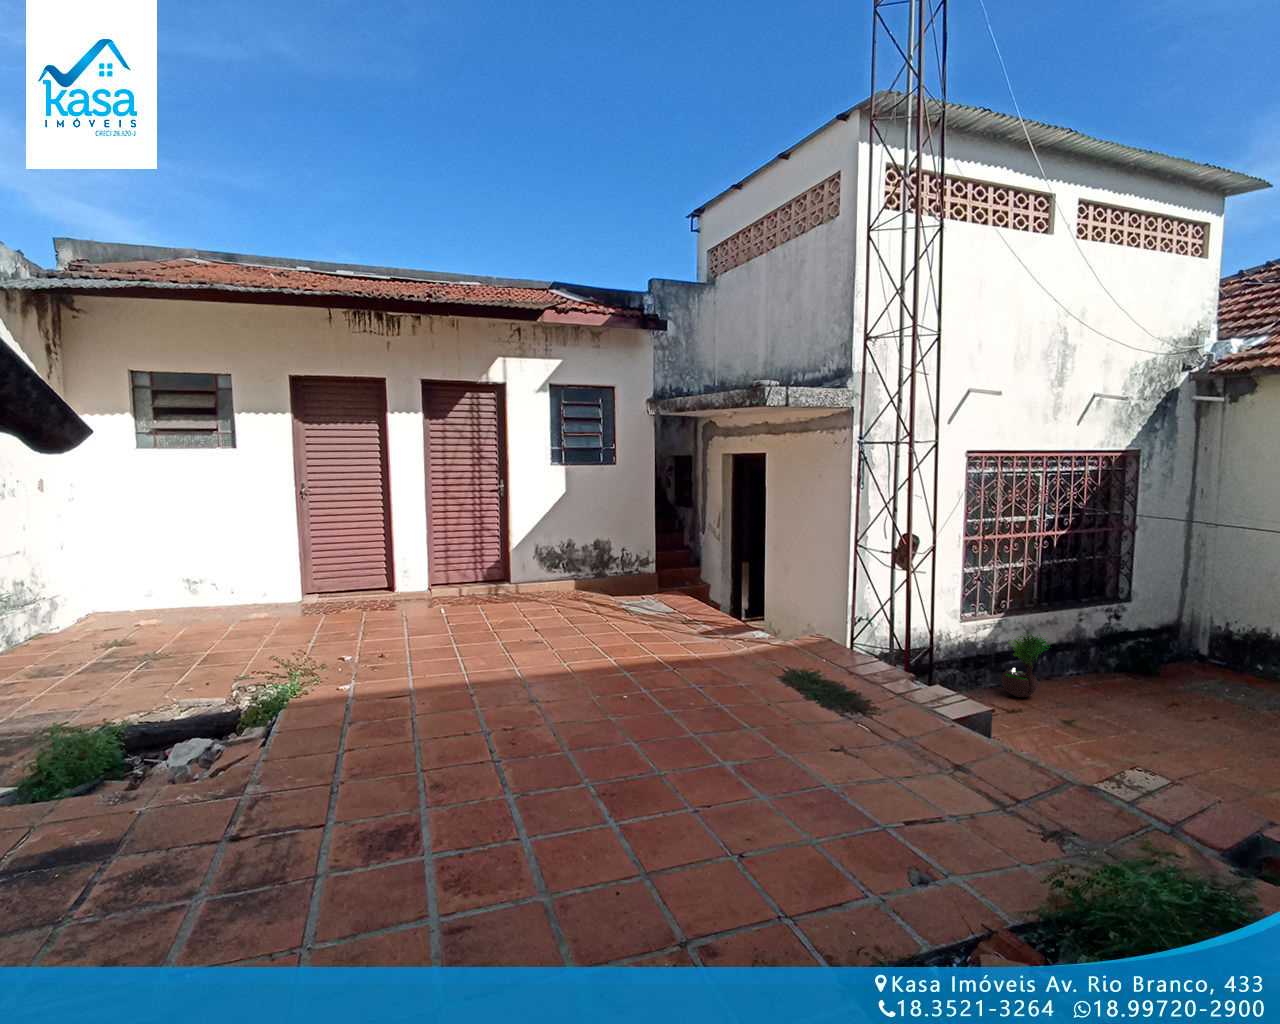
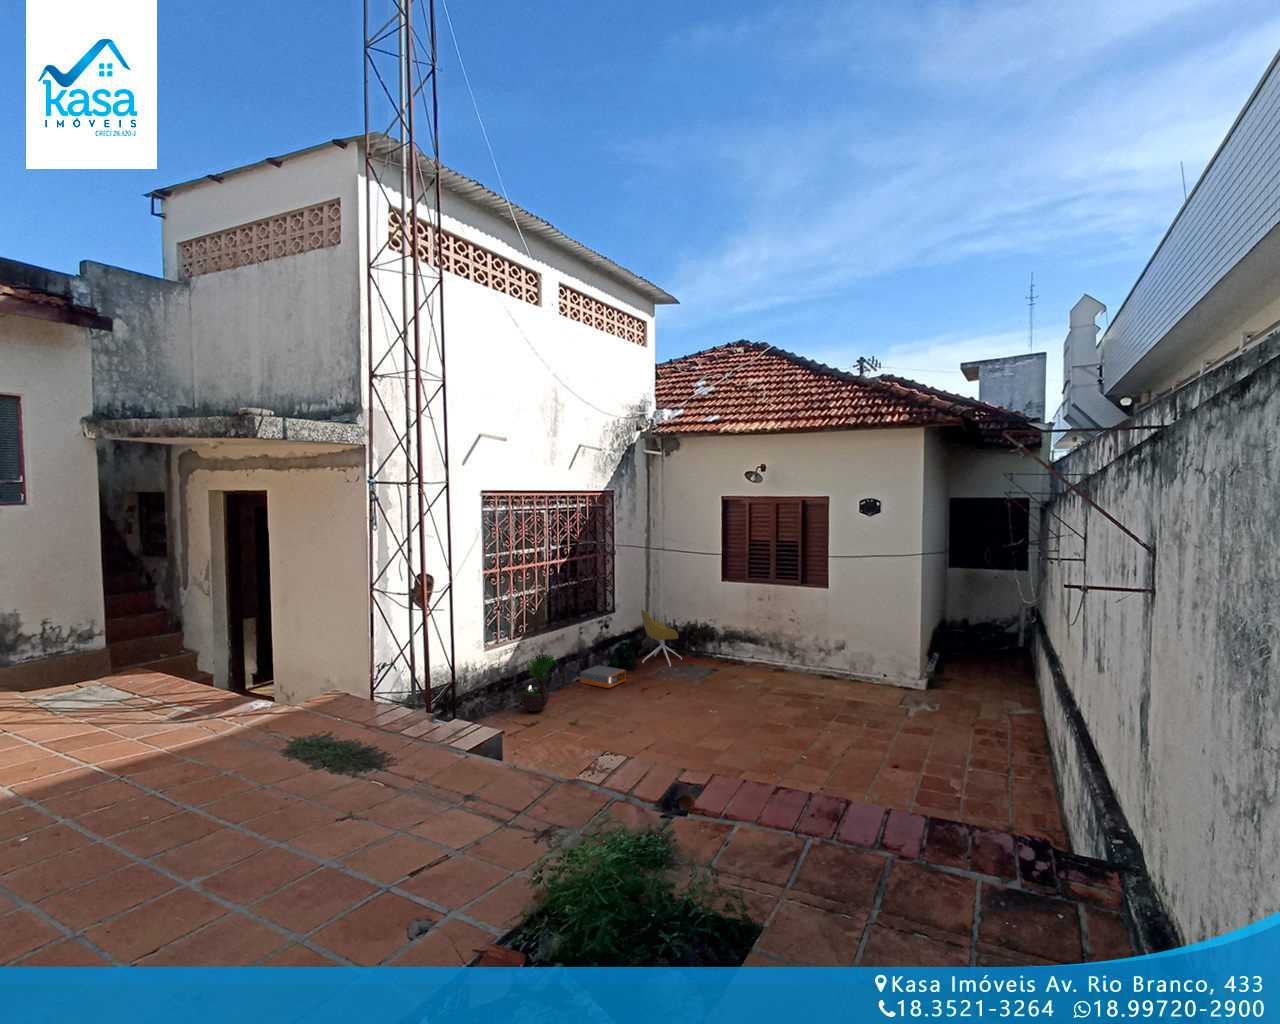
chair: none [1171,605,1241,685] -> present [641,610,682,667]
storage box: none [1078,663,1146,692] -> present [580,665,626,688]

